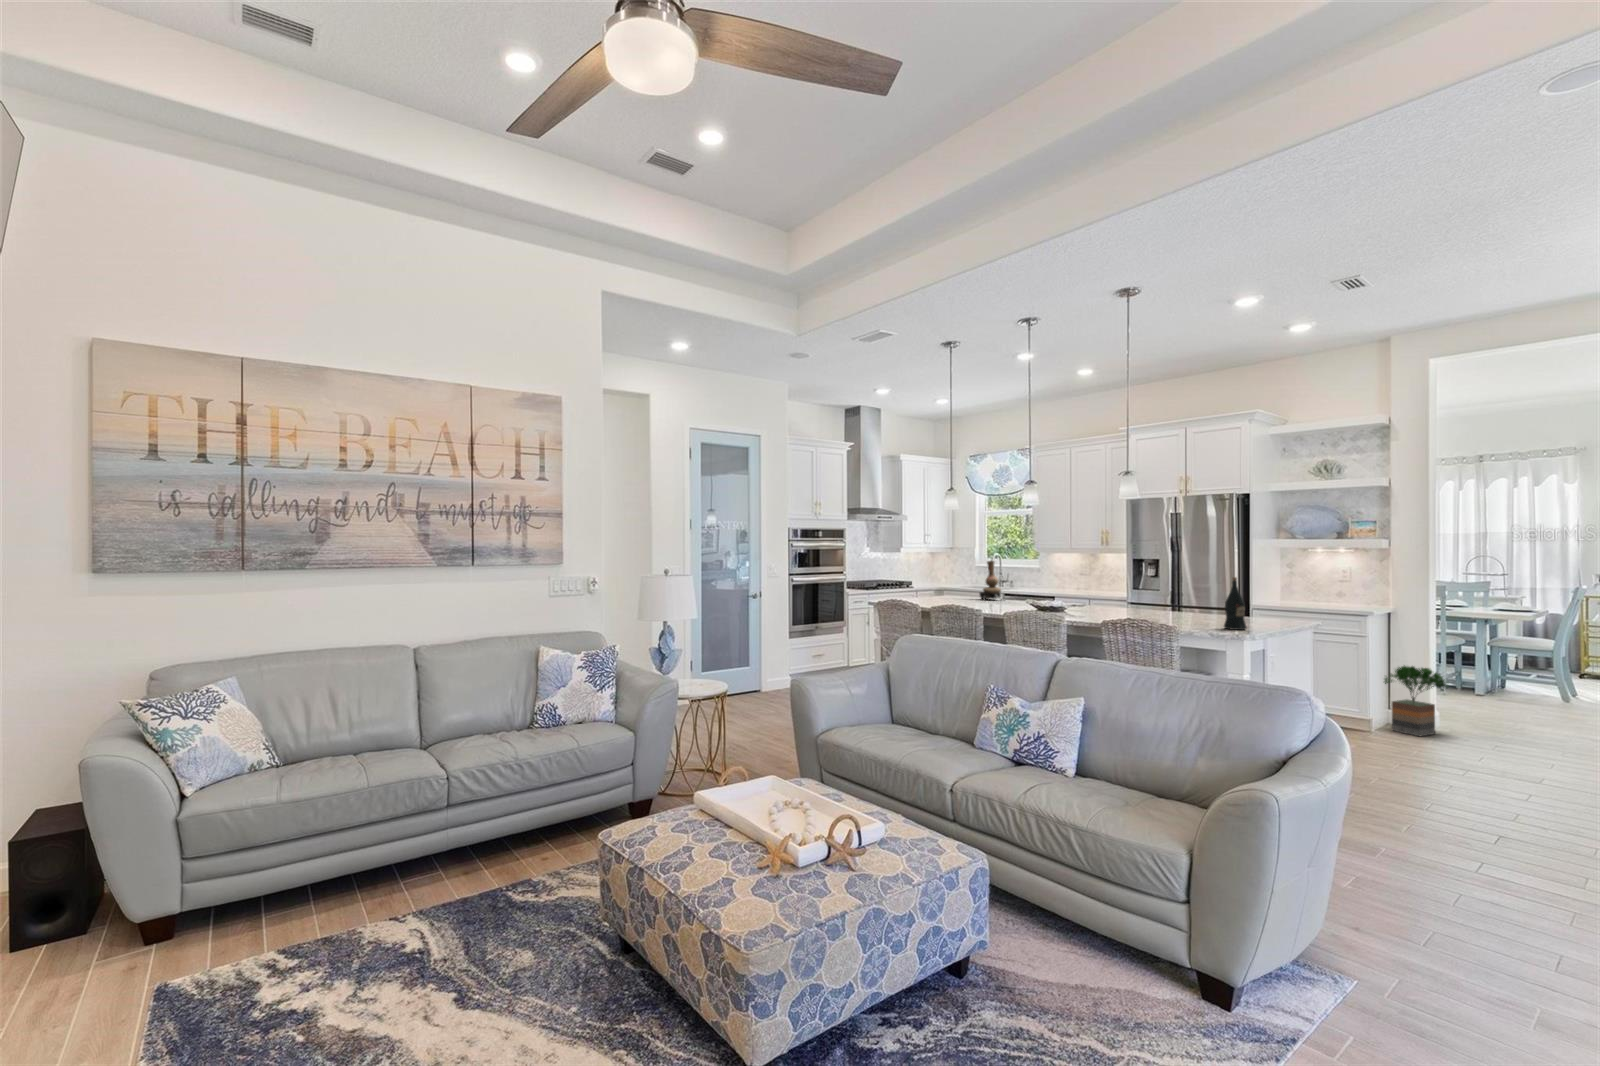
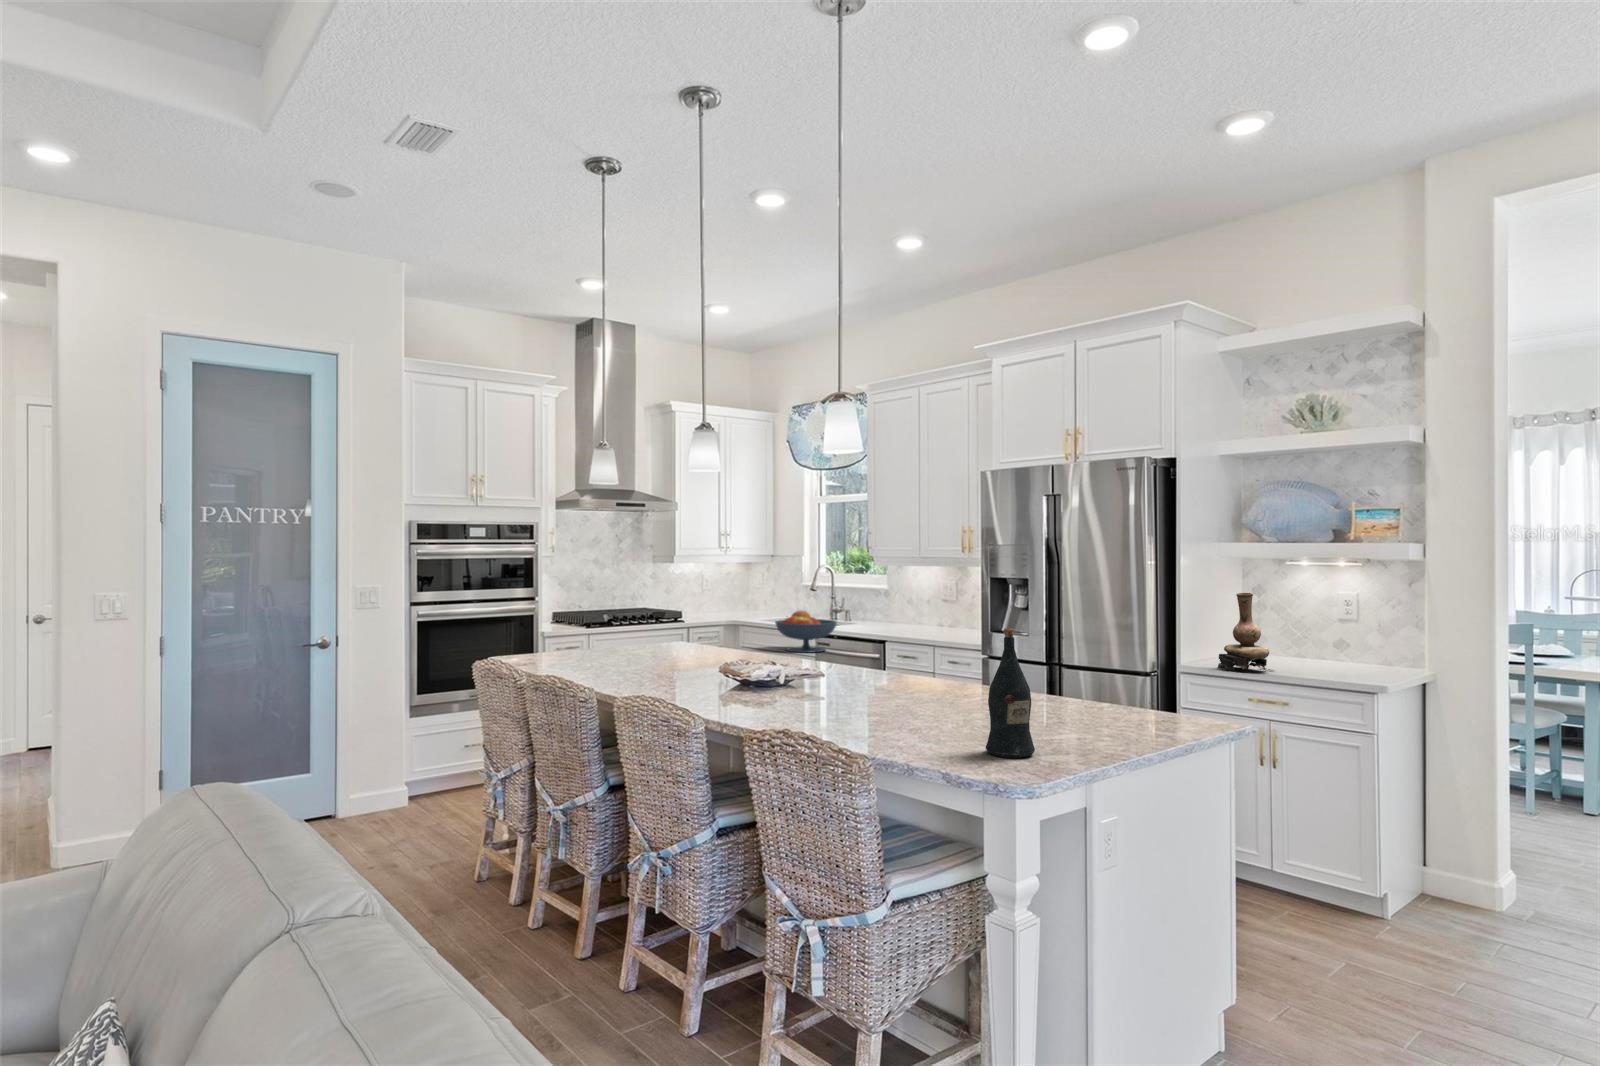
vase: present [980,561,1002,600] -> present [1218,593,1273,672]
fruit bowl: none [1014,577,1050,600] -> present [775,610,837,653]
potted tree: present [1384,665,1447,736] -> none [1402,785,1533,935]

